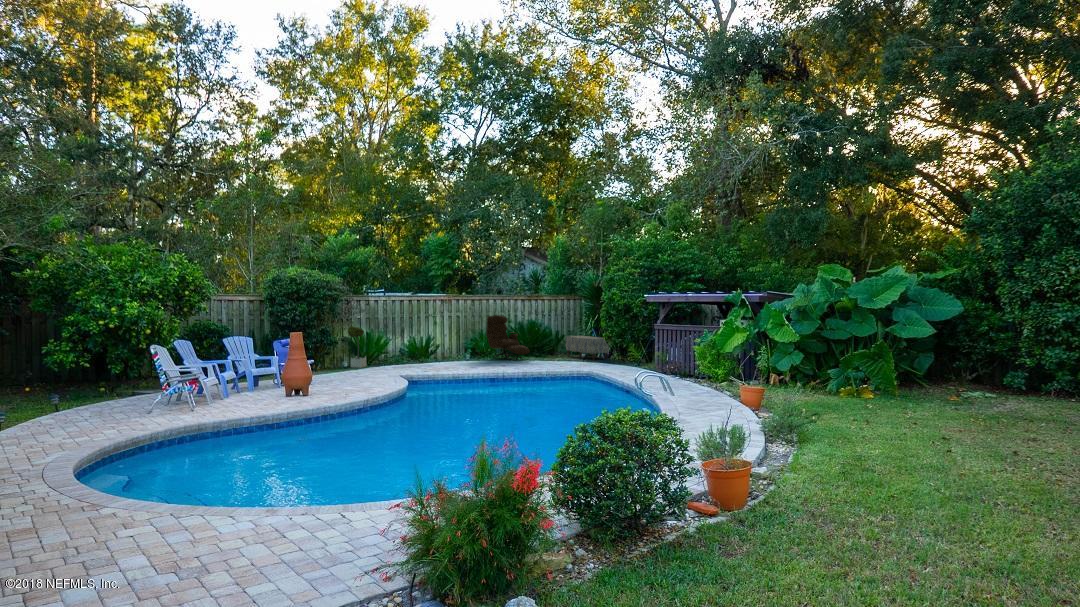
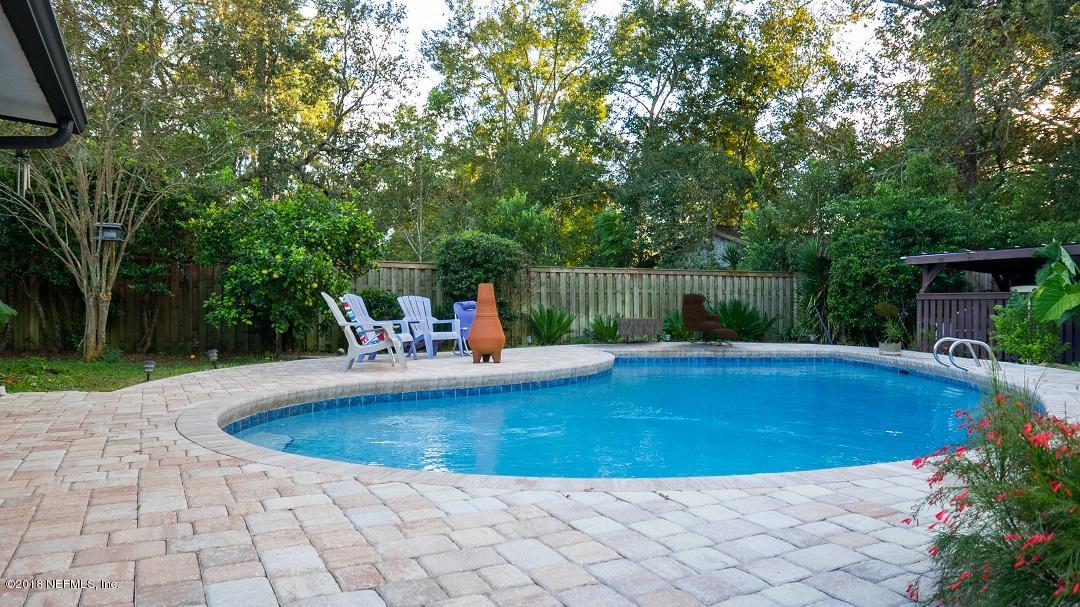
potted tree: present [348,326,366,368] -> present [875,302,901,356]
bench: present [566,336,609,360] -> present [611,318,663,344]

